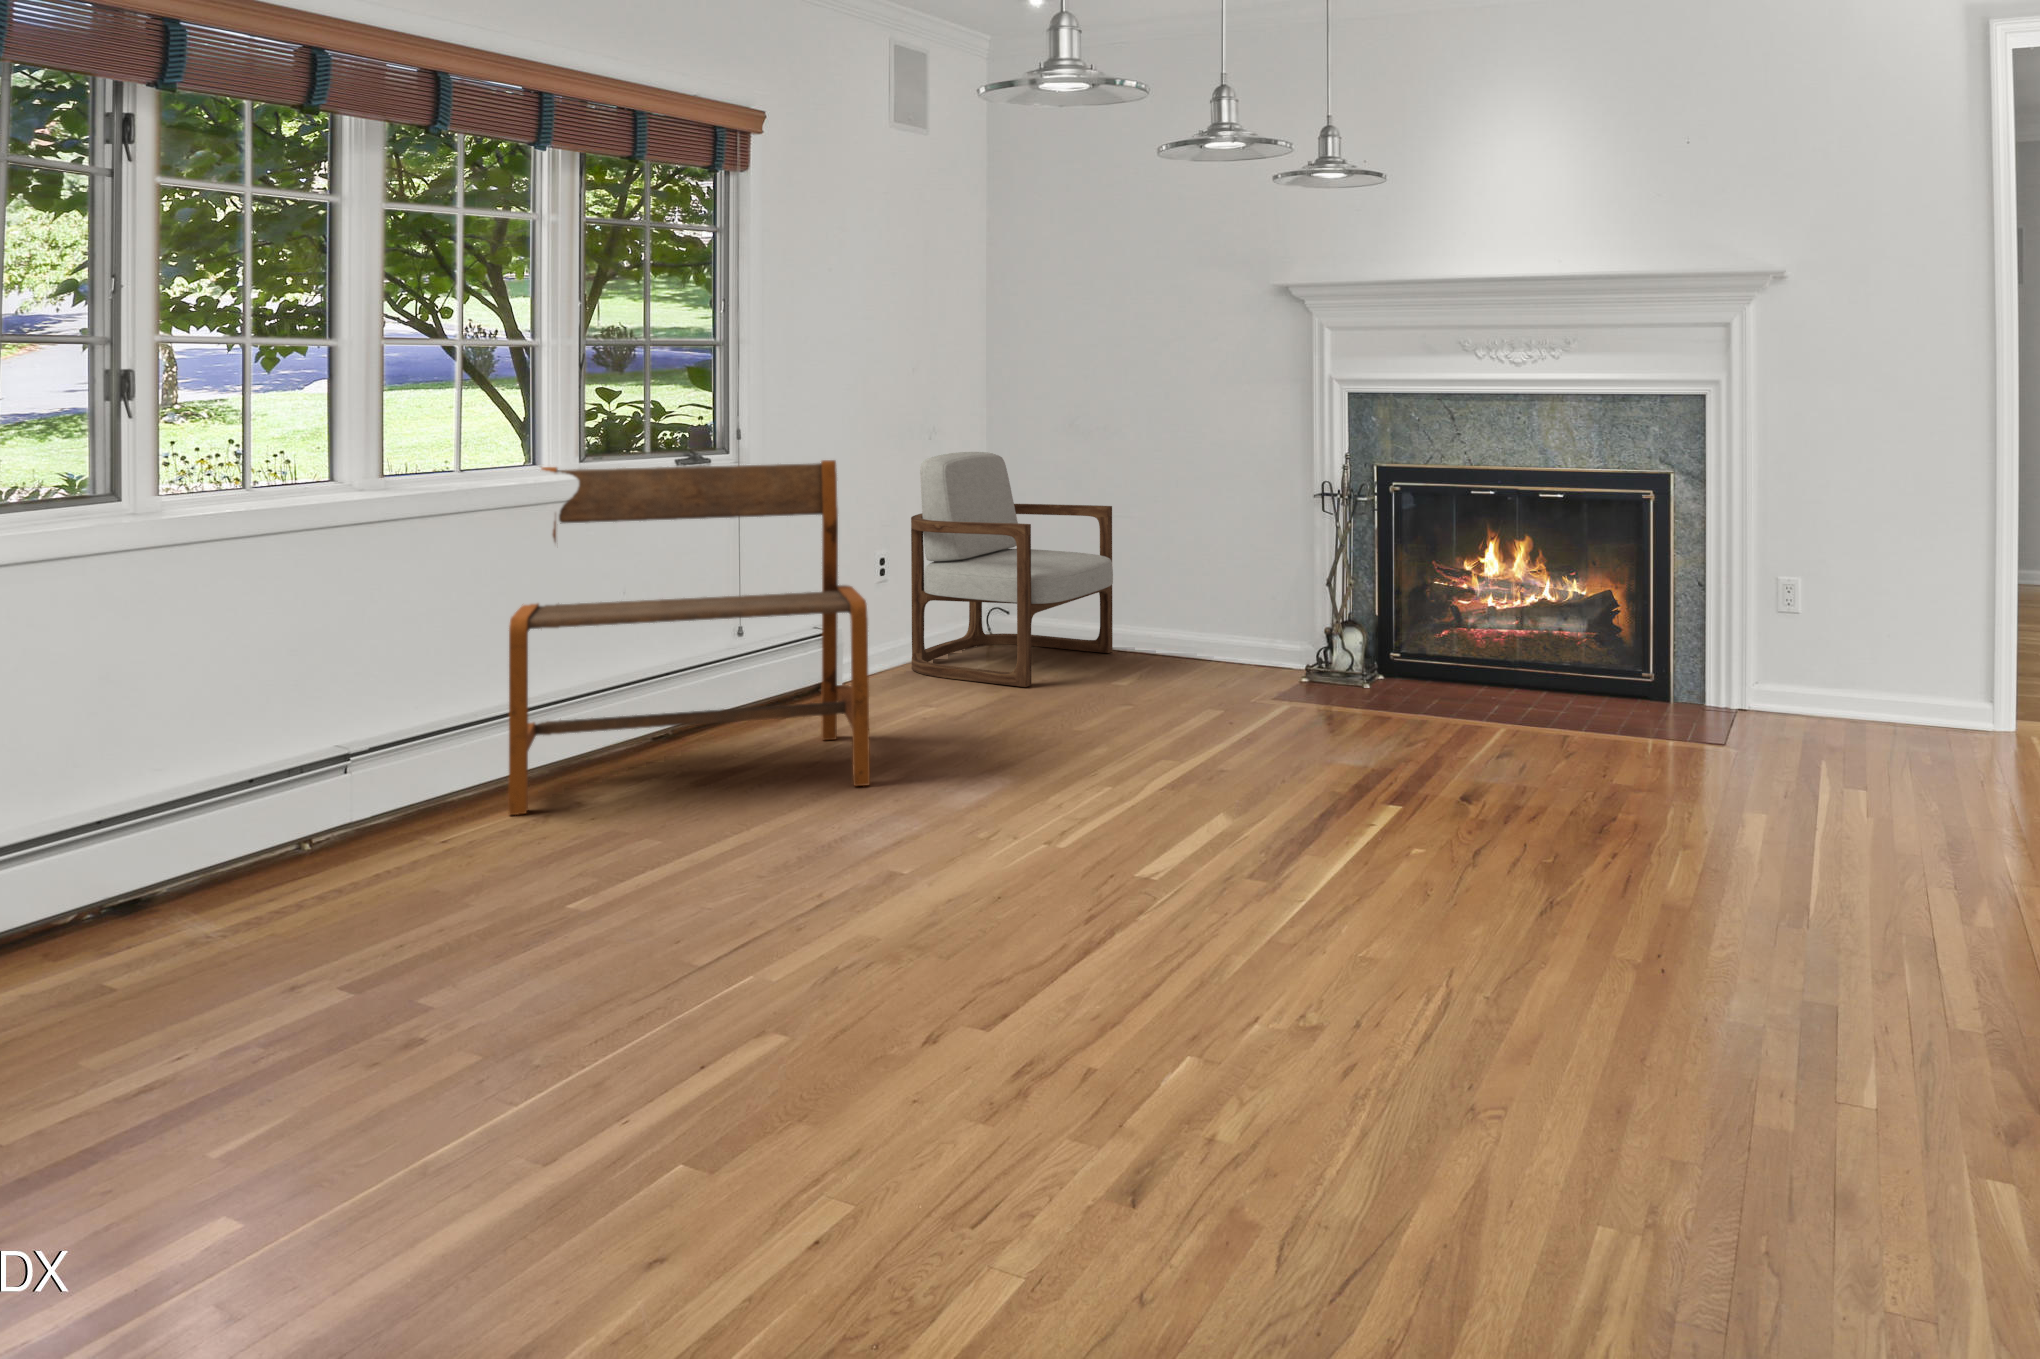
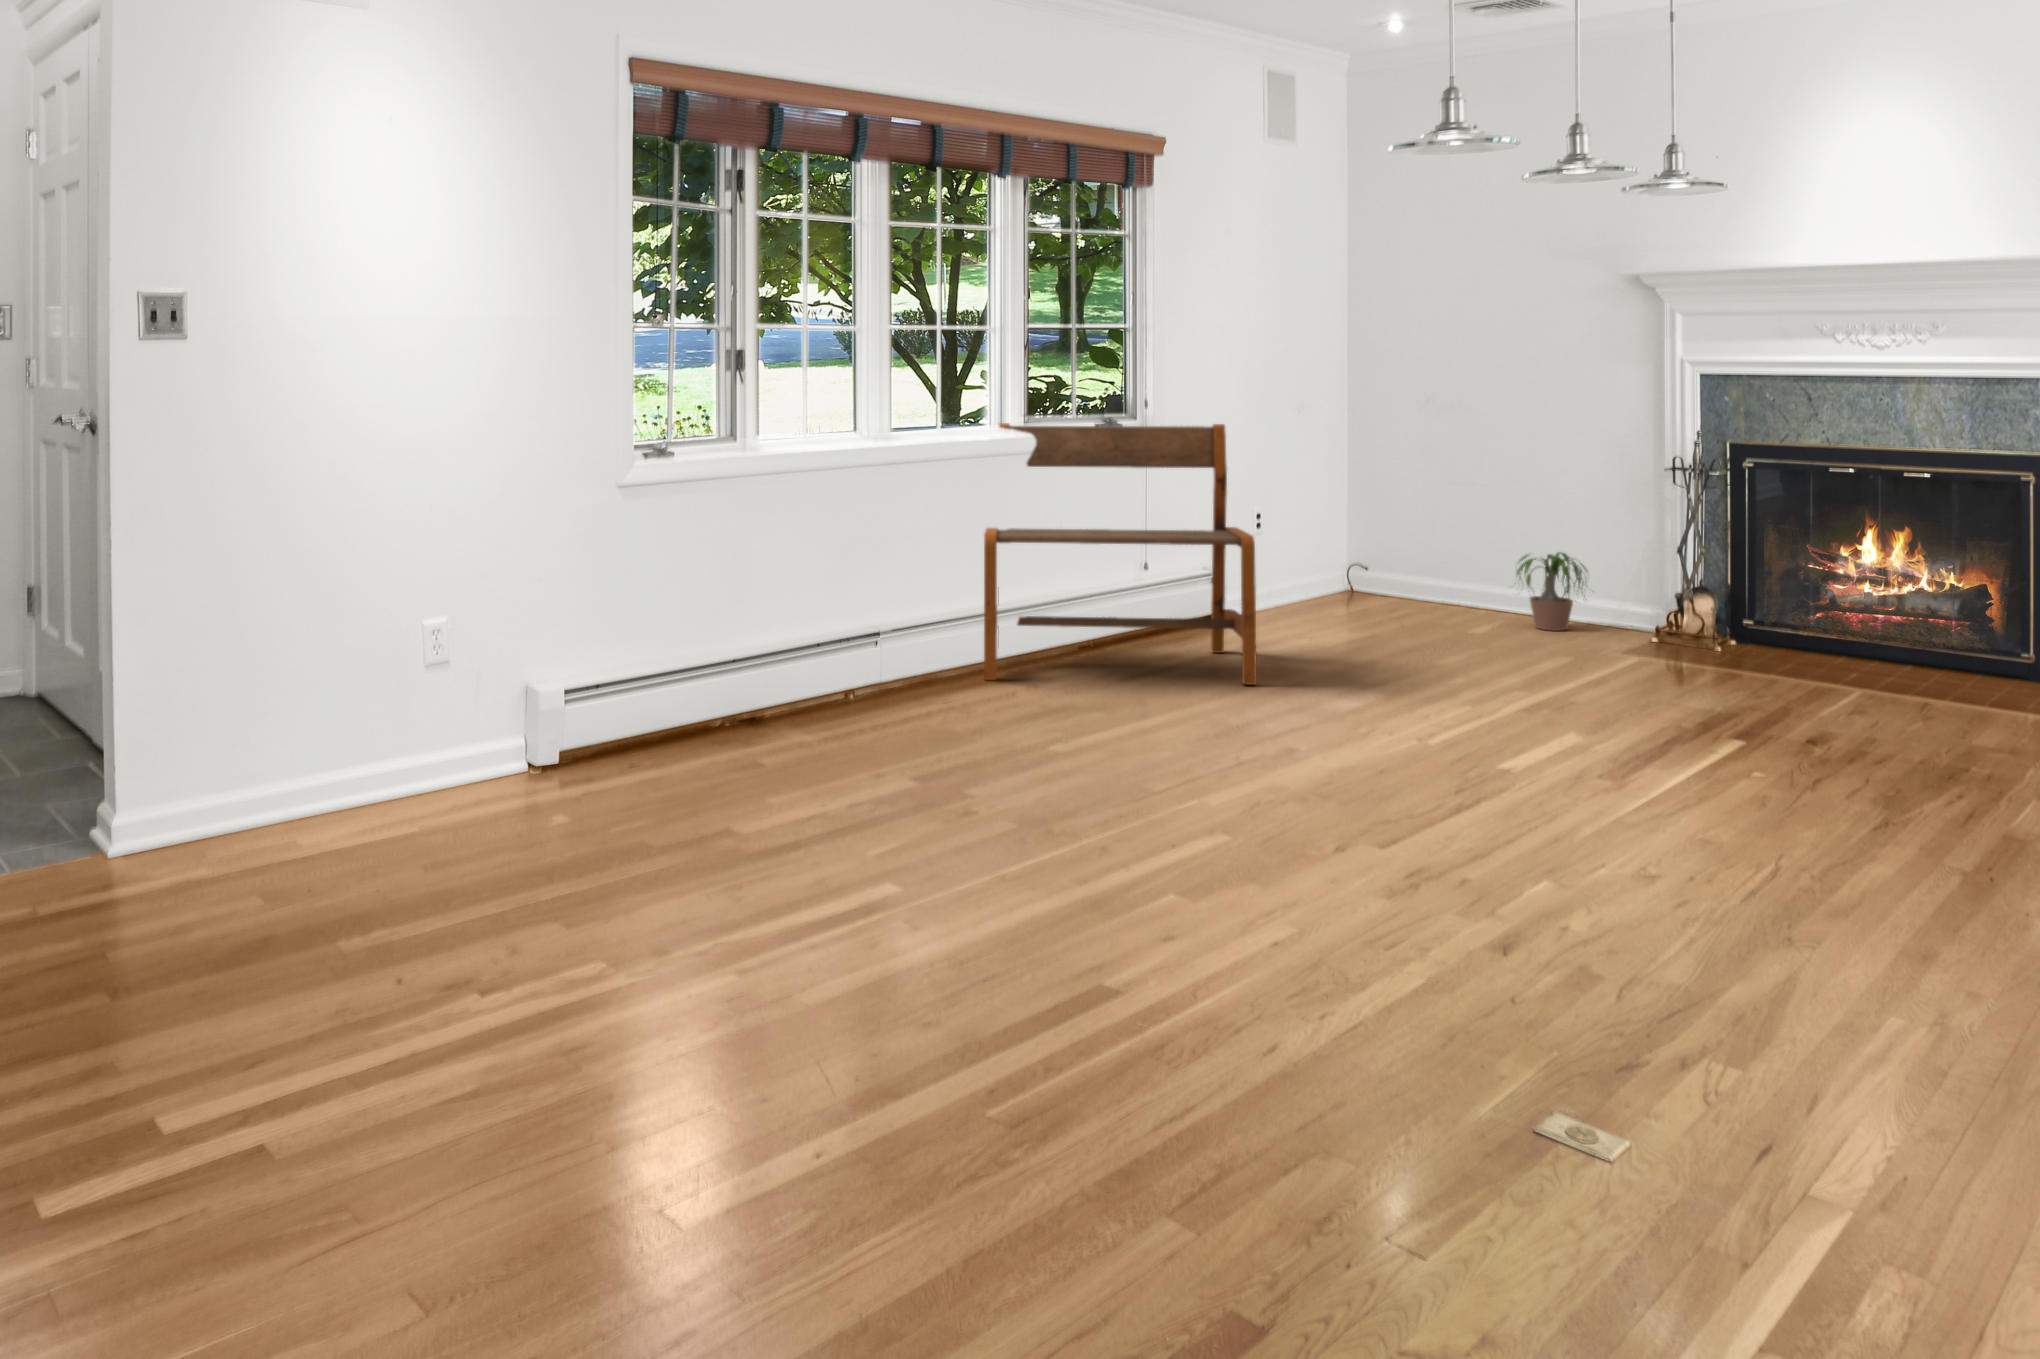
armchair: present [911,452,1113,687] -> none [1279,426,1463,629]
potted plant: none [1152,586,1253,674] -> present [1516,552,1587,631]

